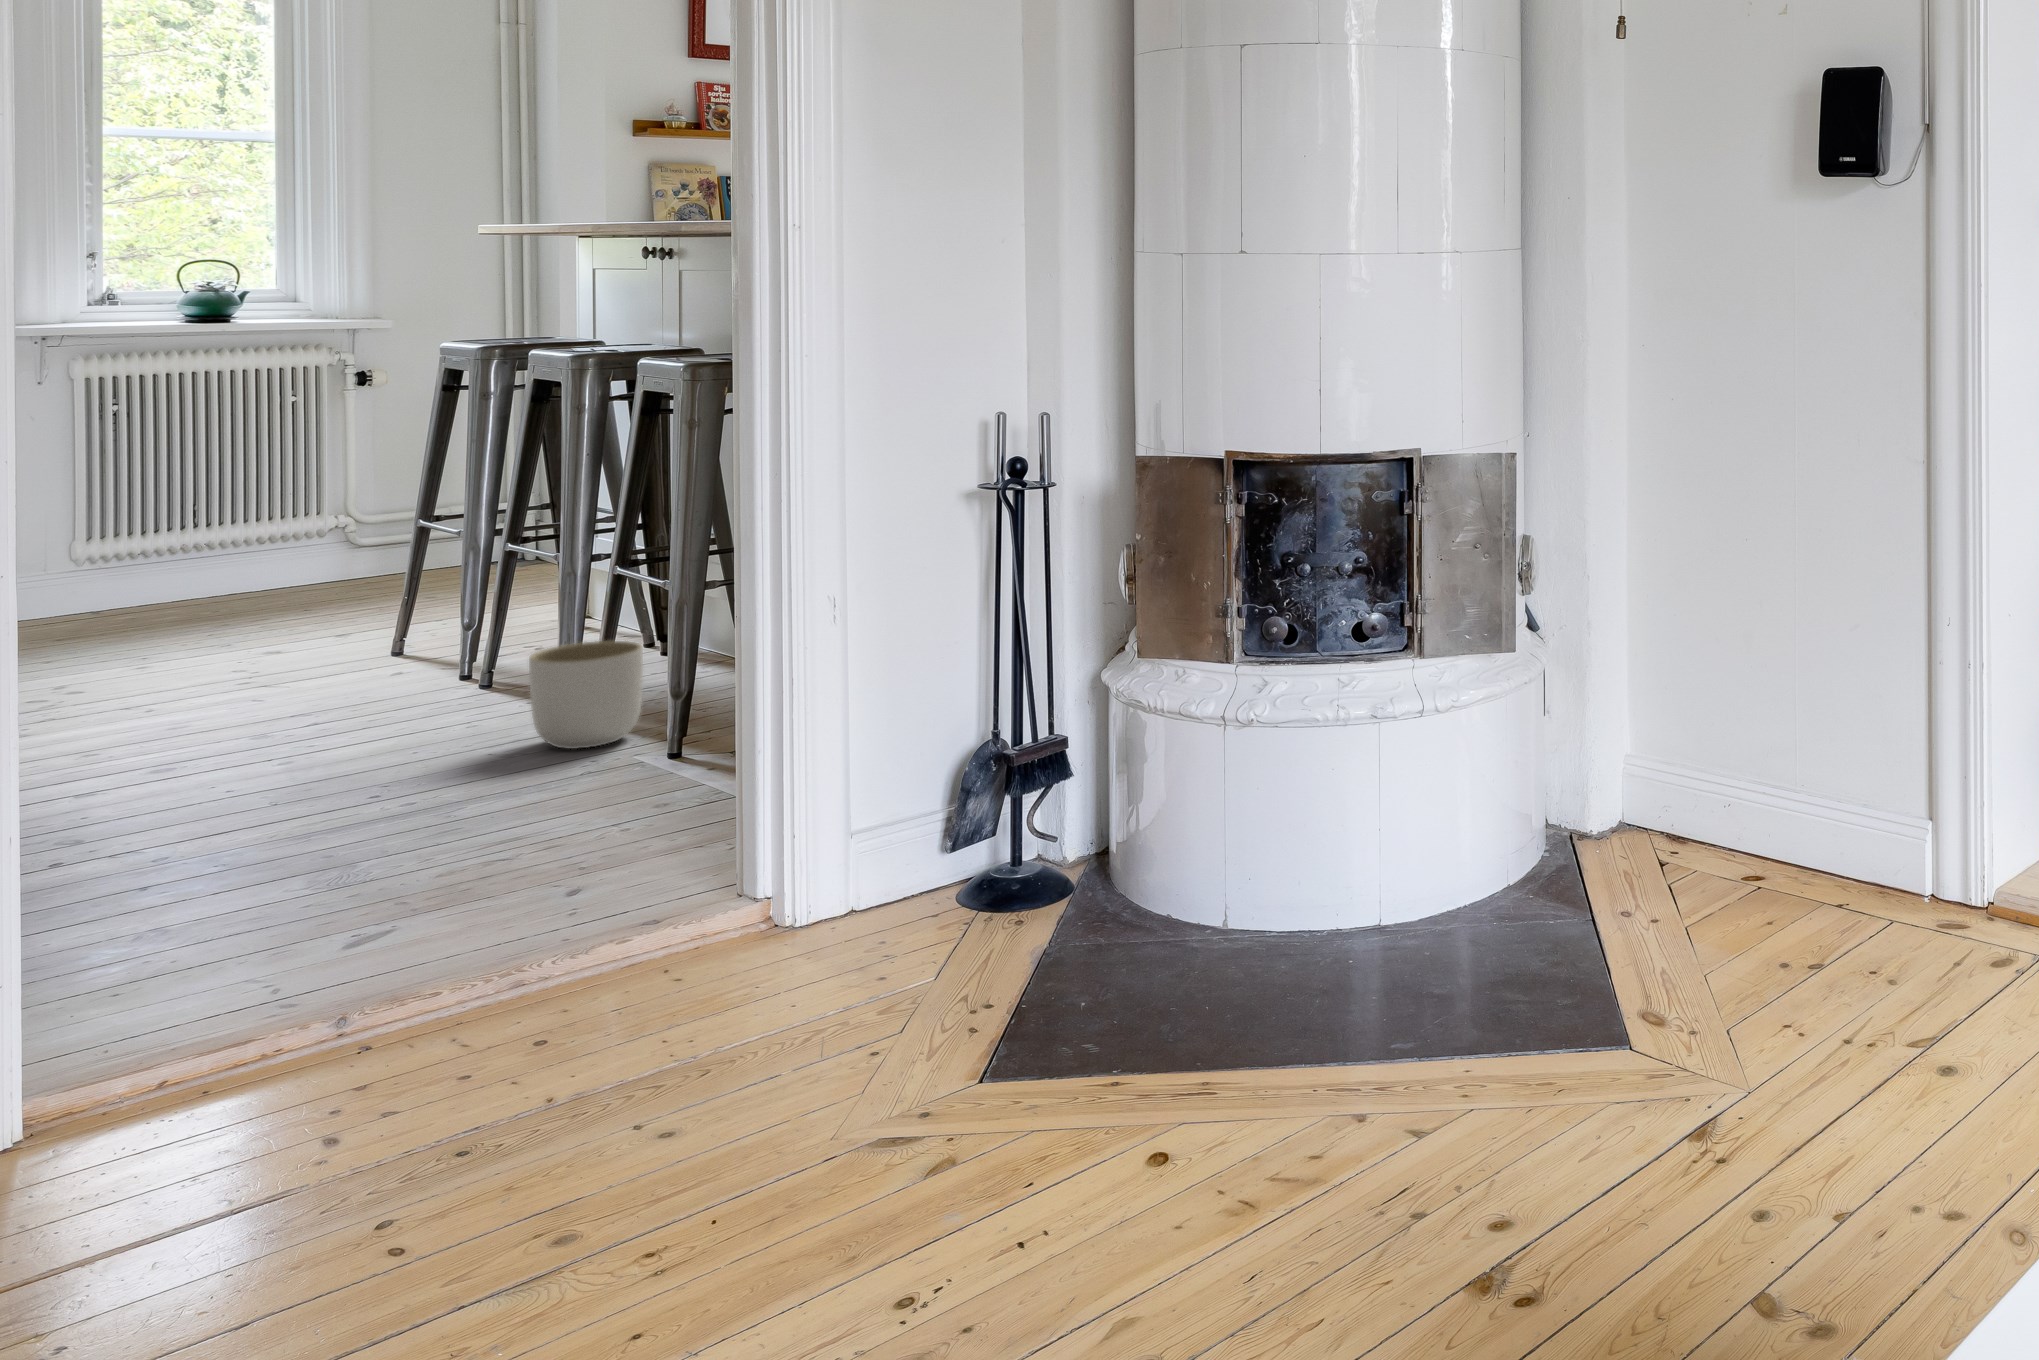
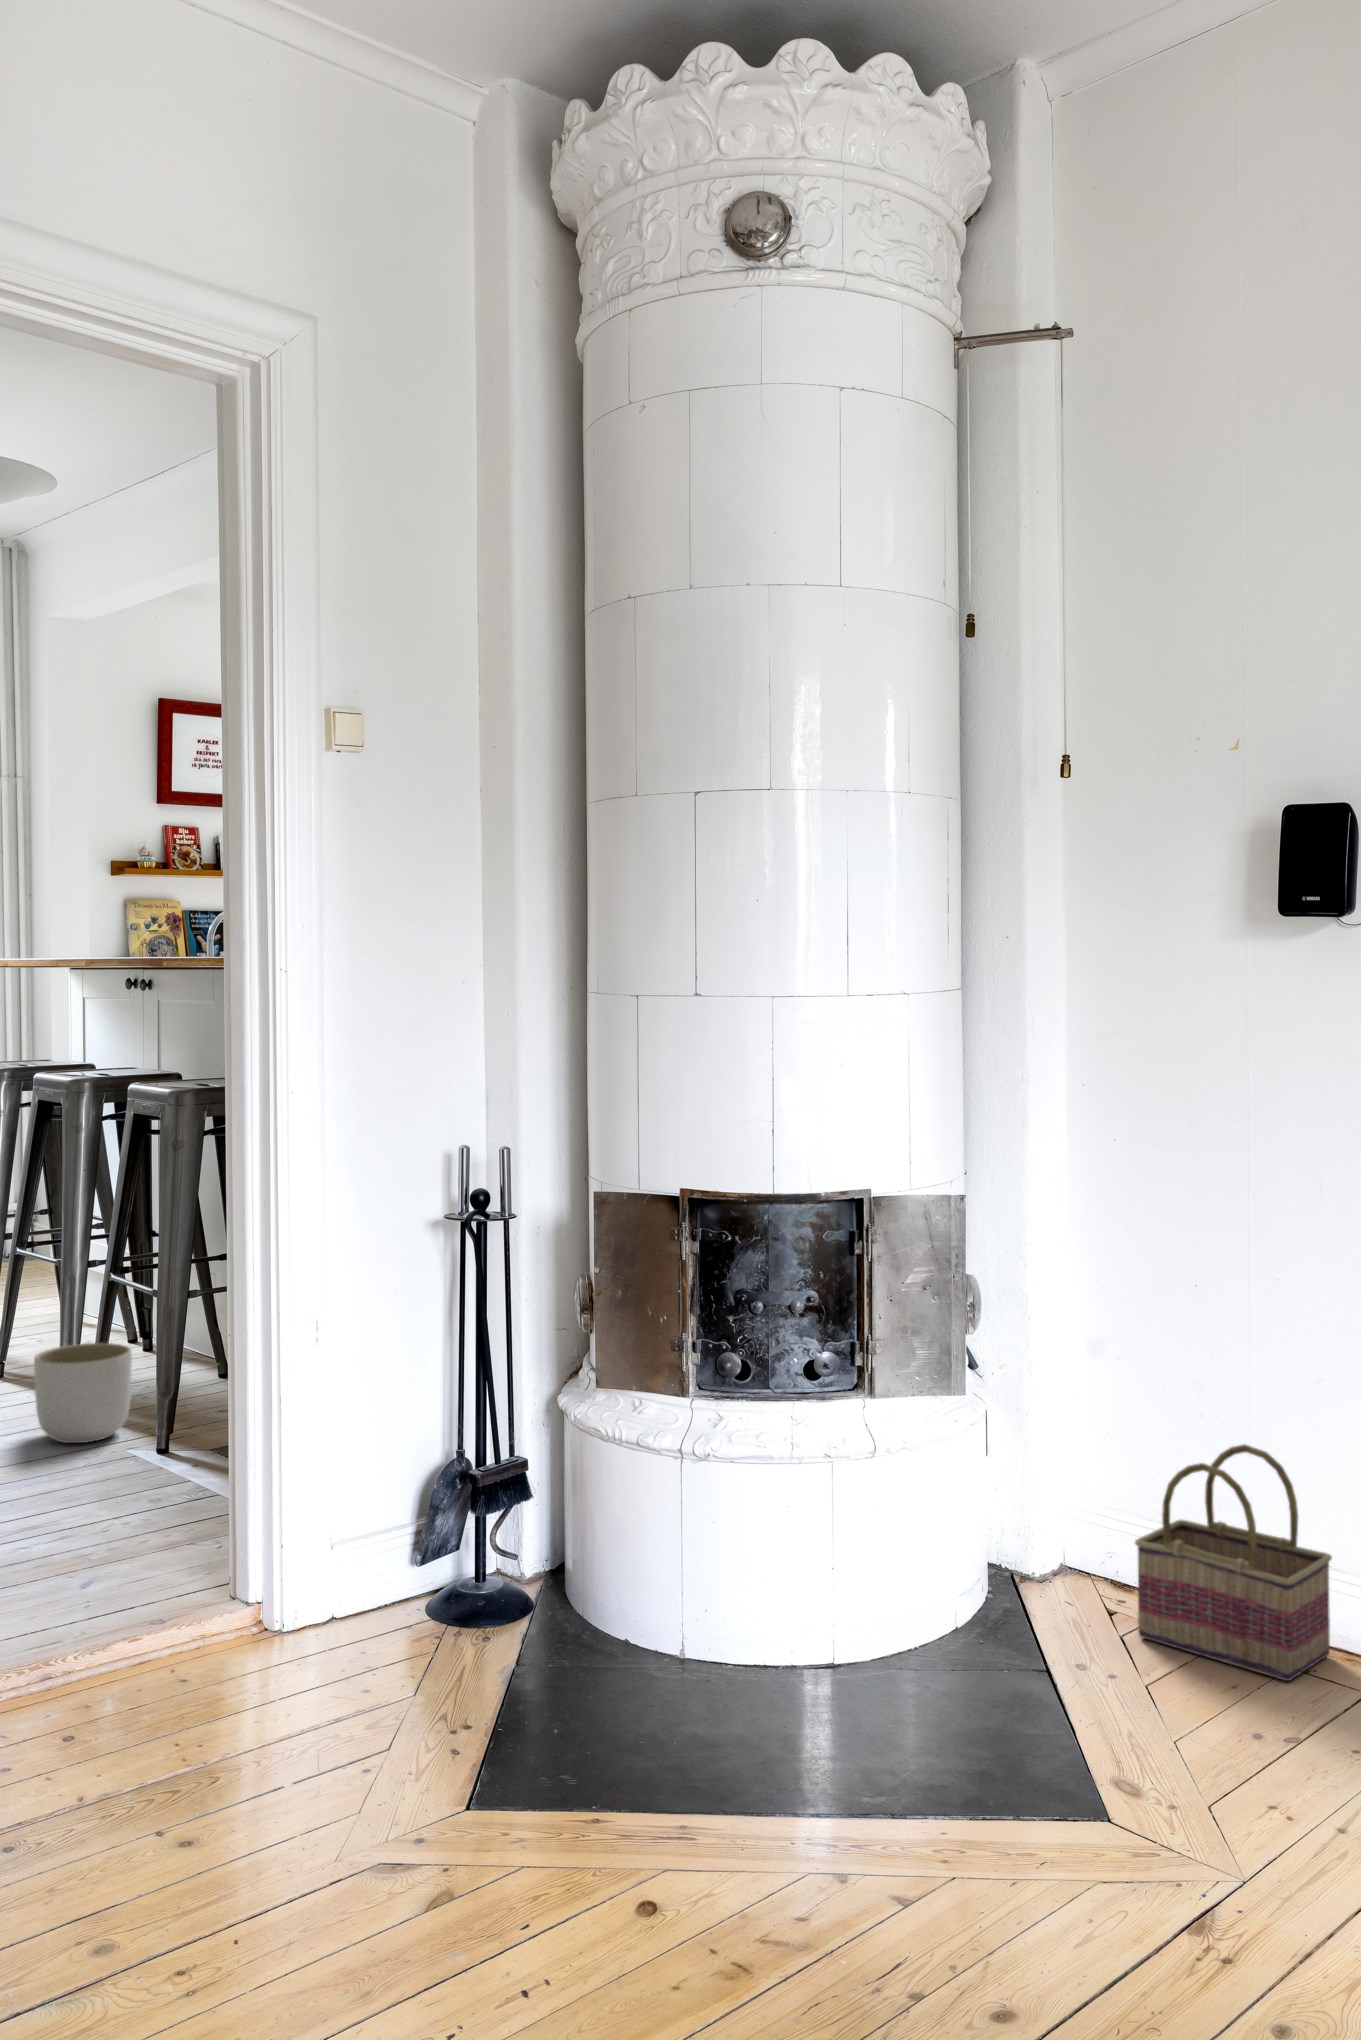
basket: none [1679,695,1865,919] -> present [1135,1445,1332,1681]

